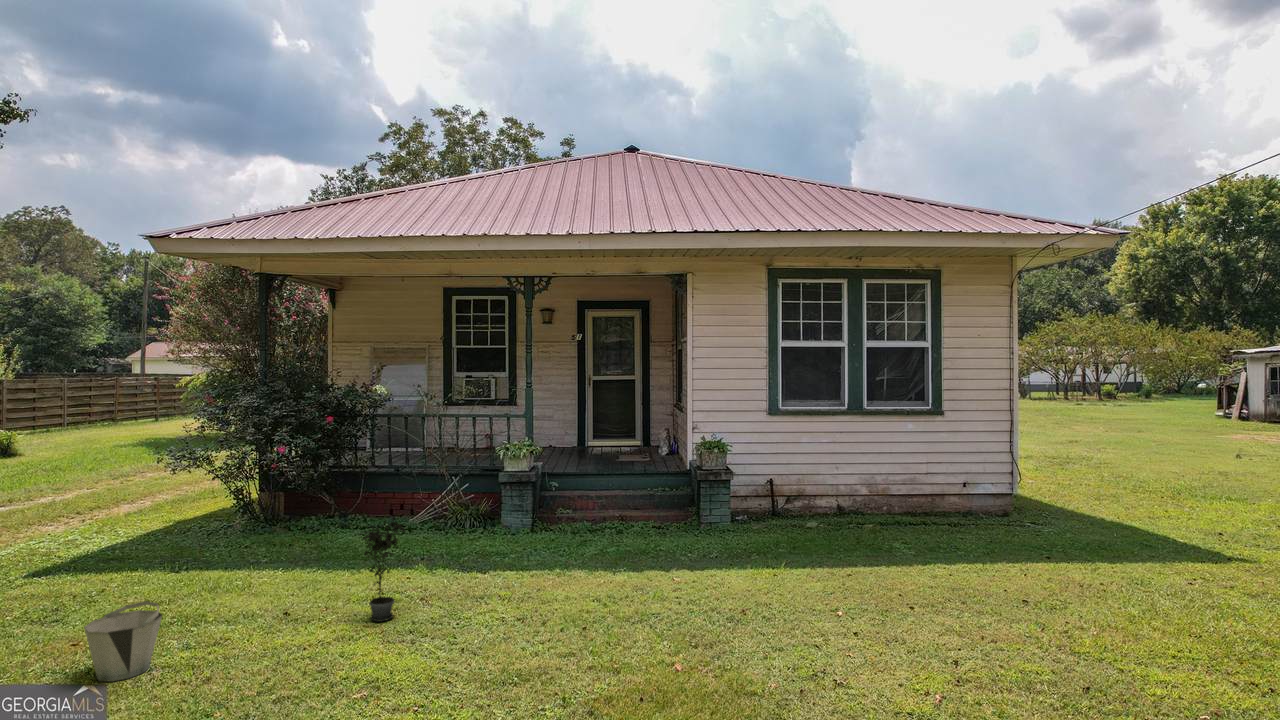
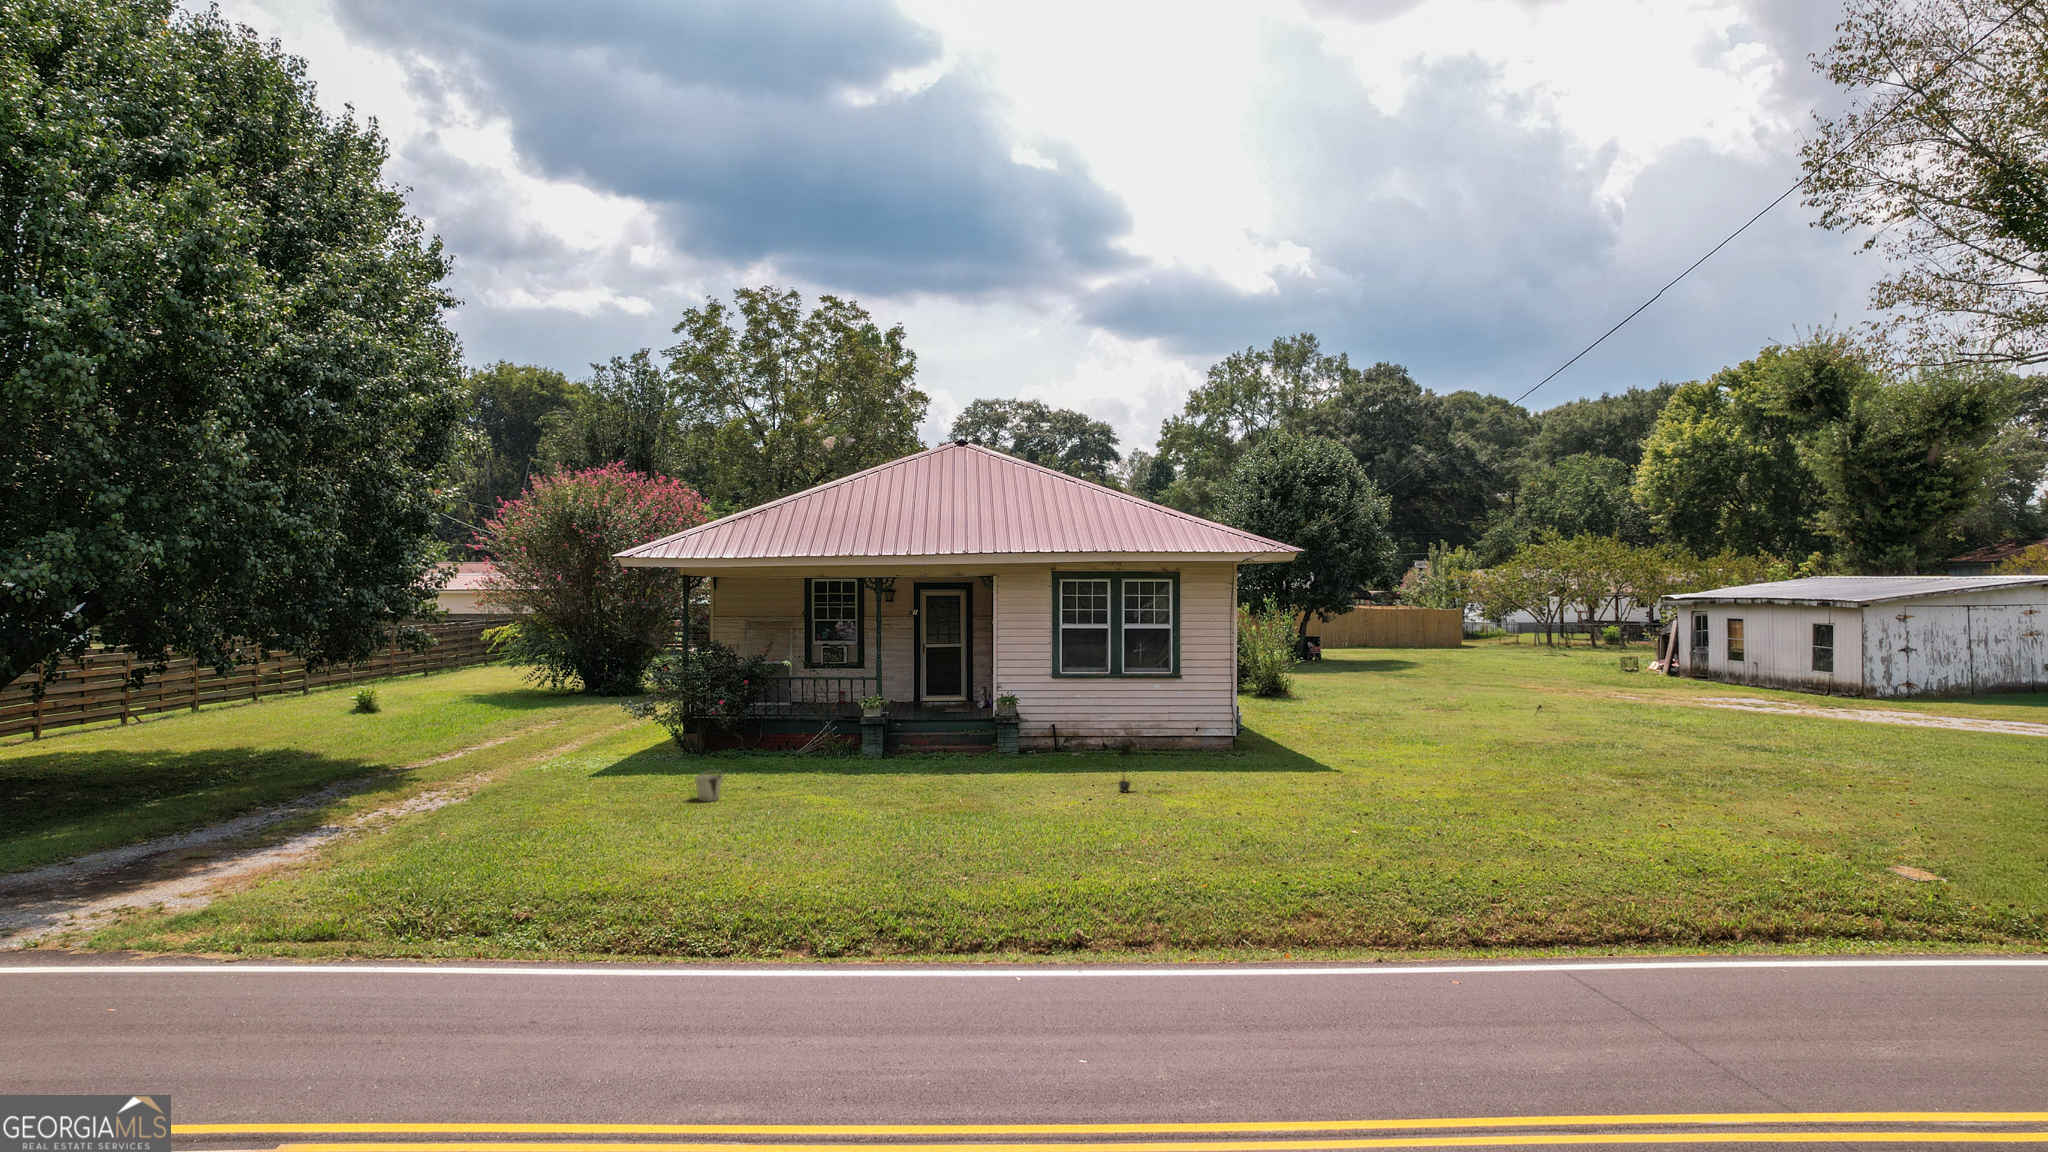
potted plant: present [360,517,405,622] -> present [1117,739,1135,792]

